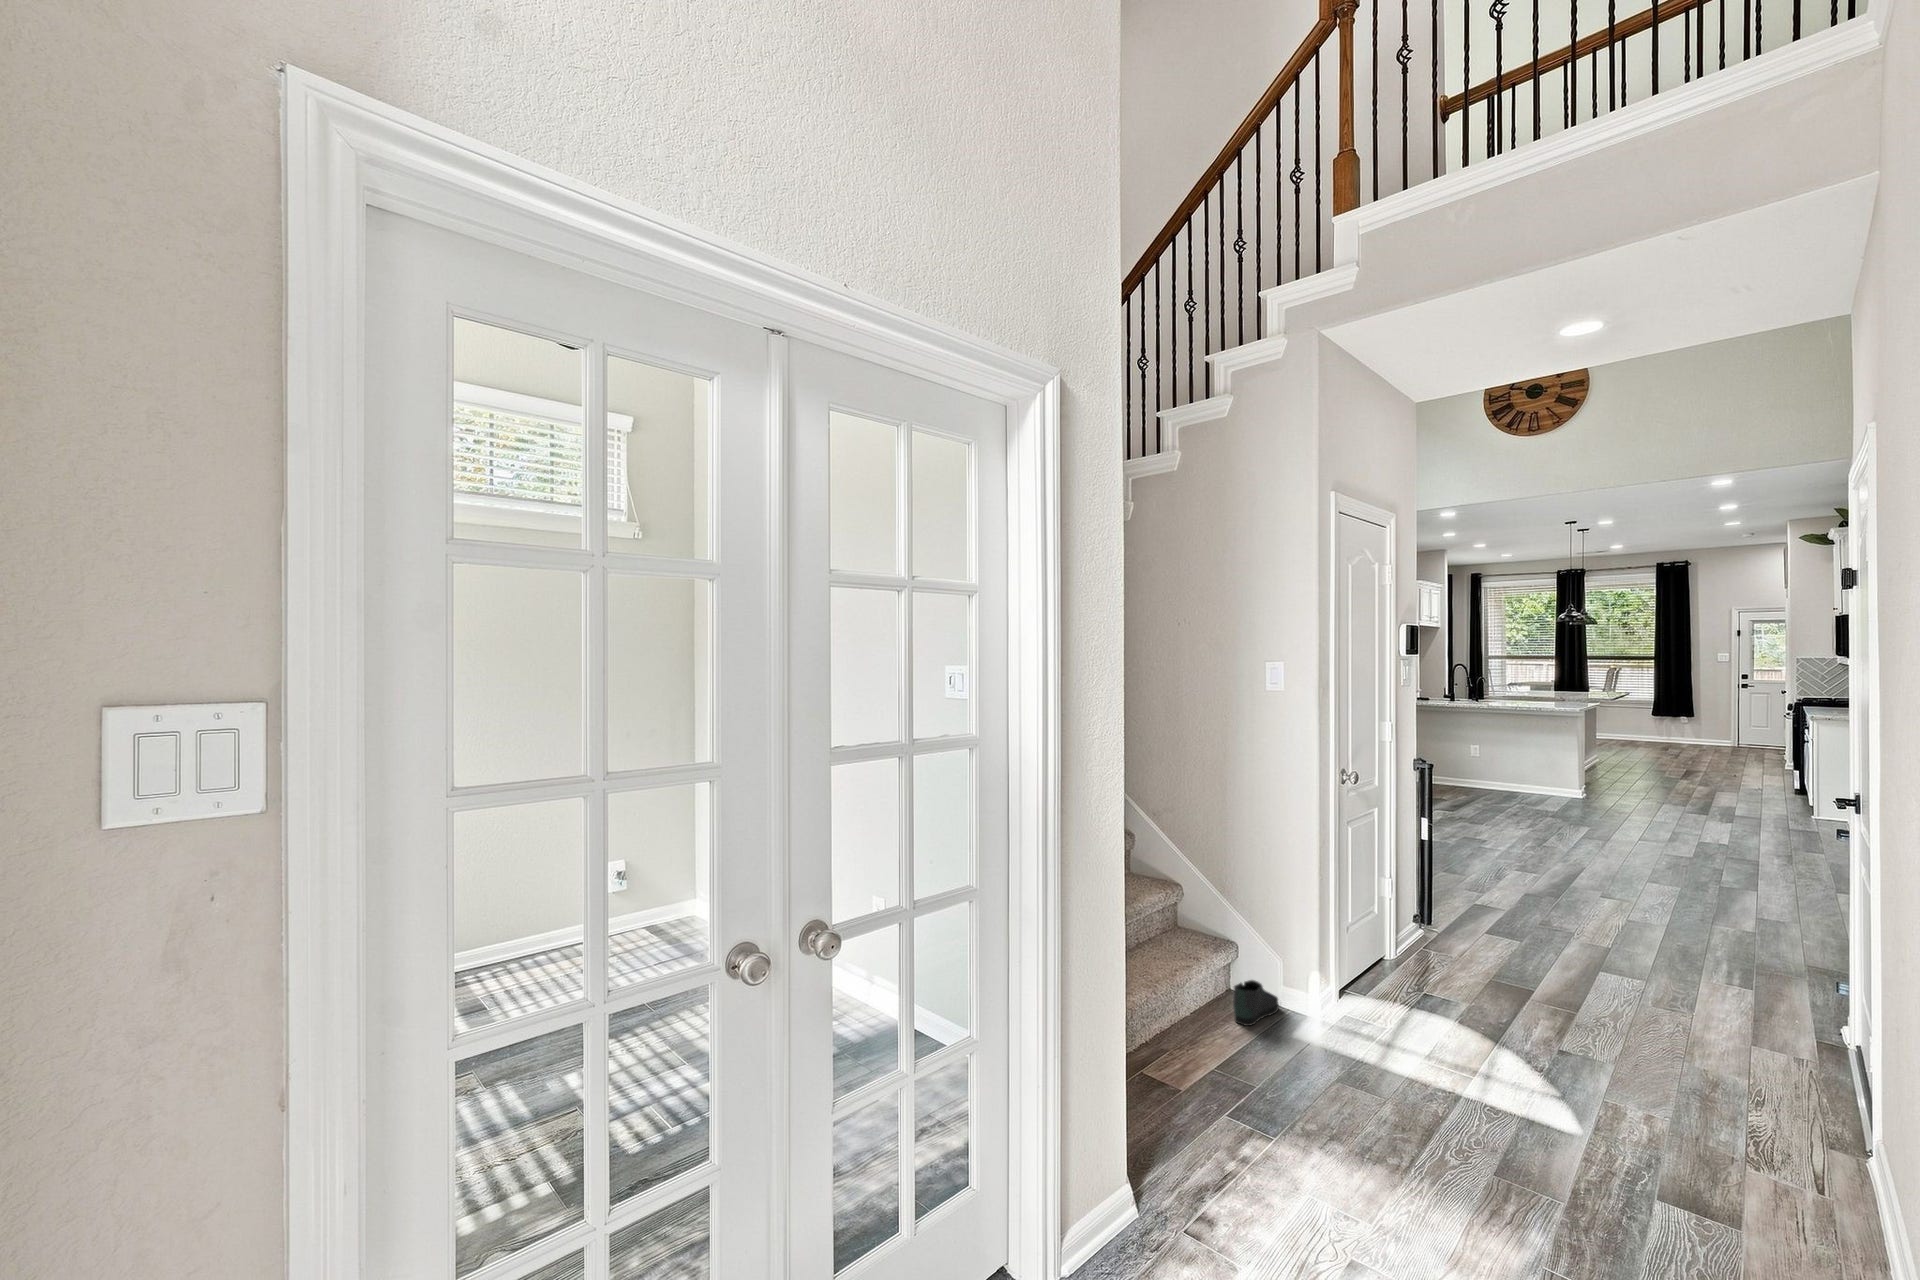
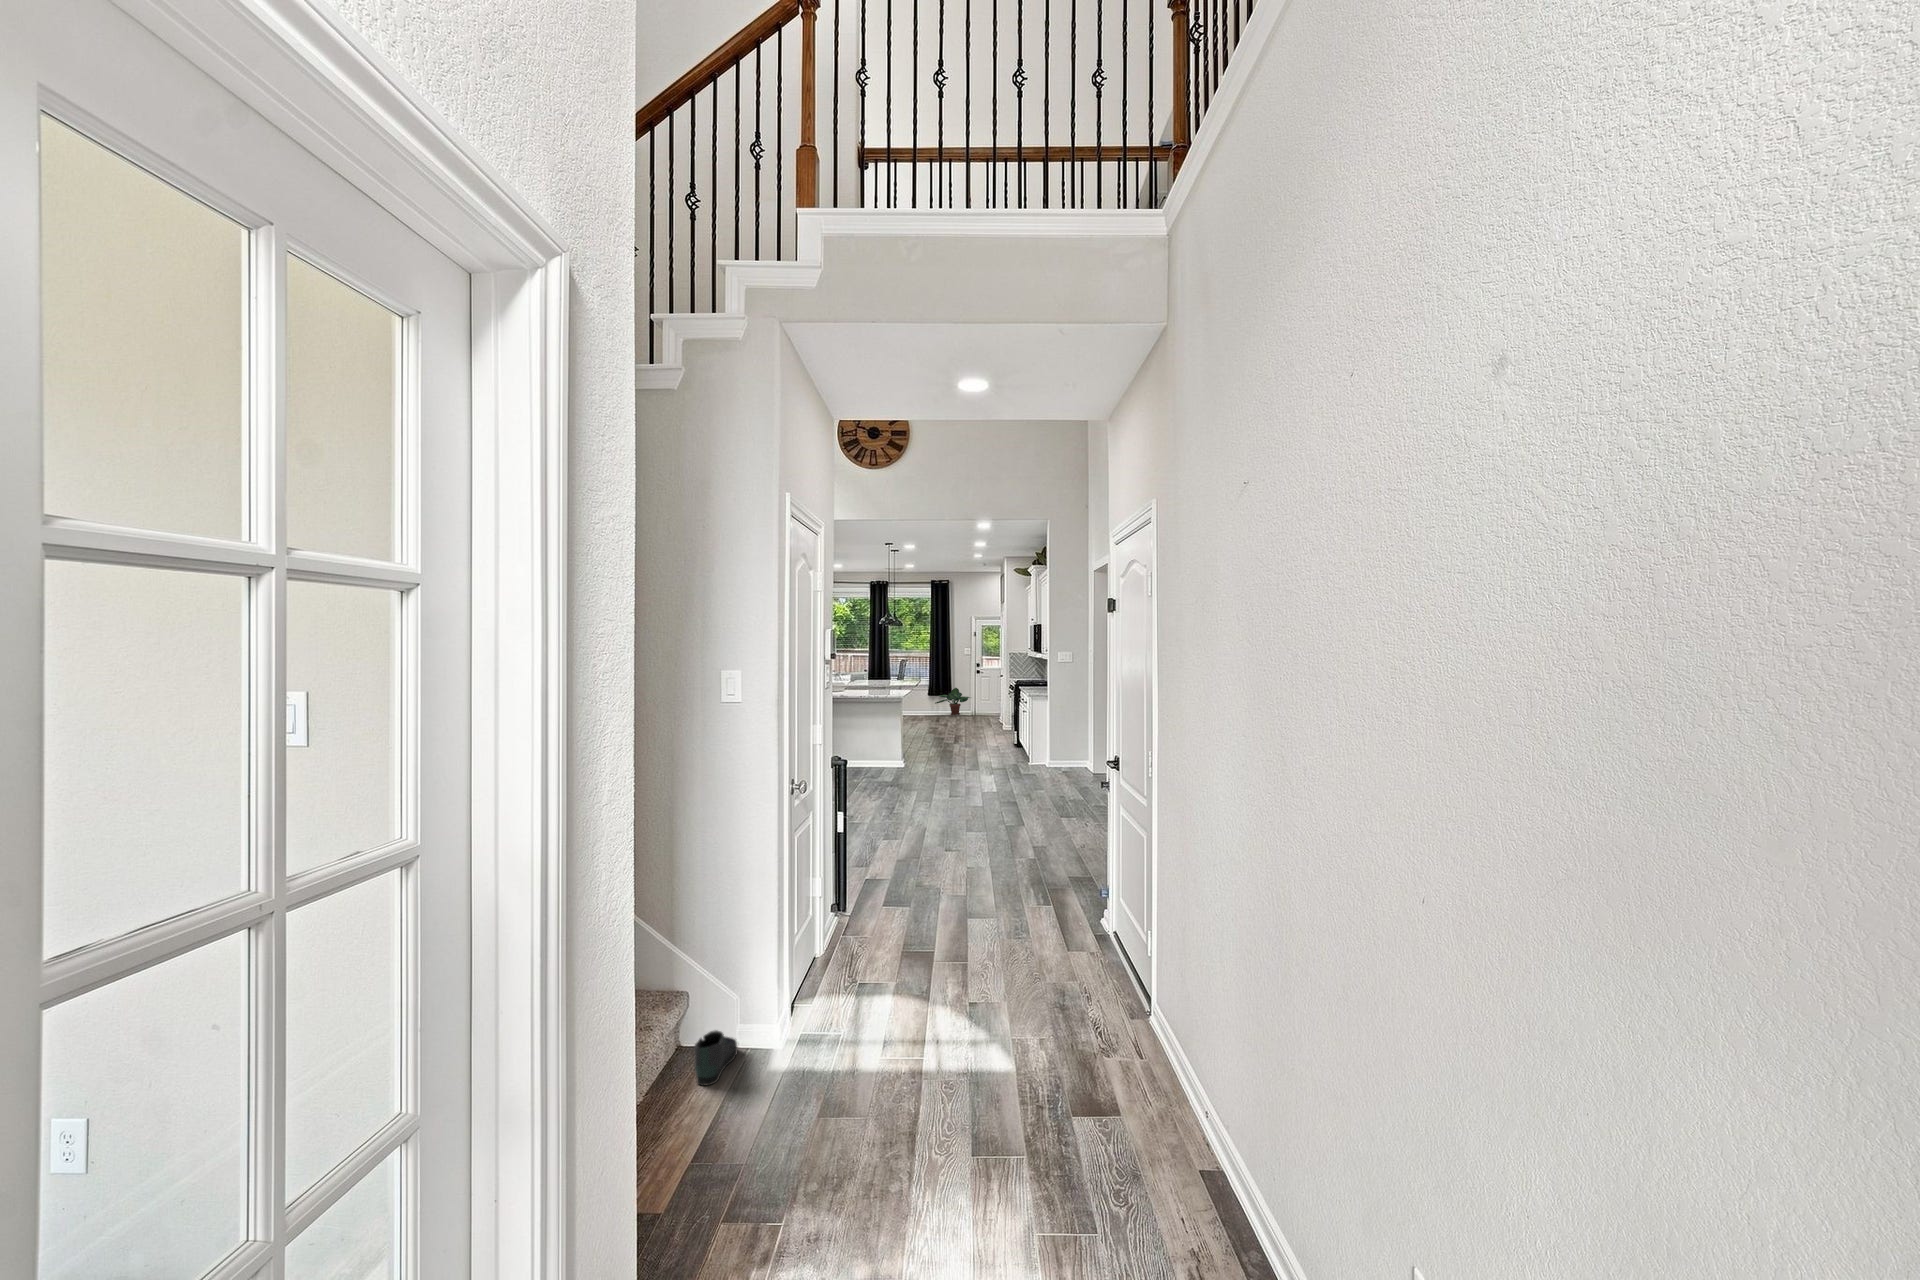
potted plant: none [1659,710,1730,747] -> present [935,688,970,715]

